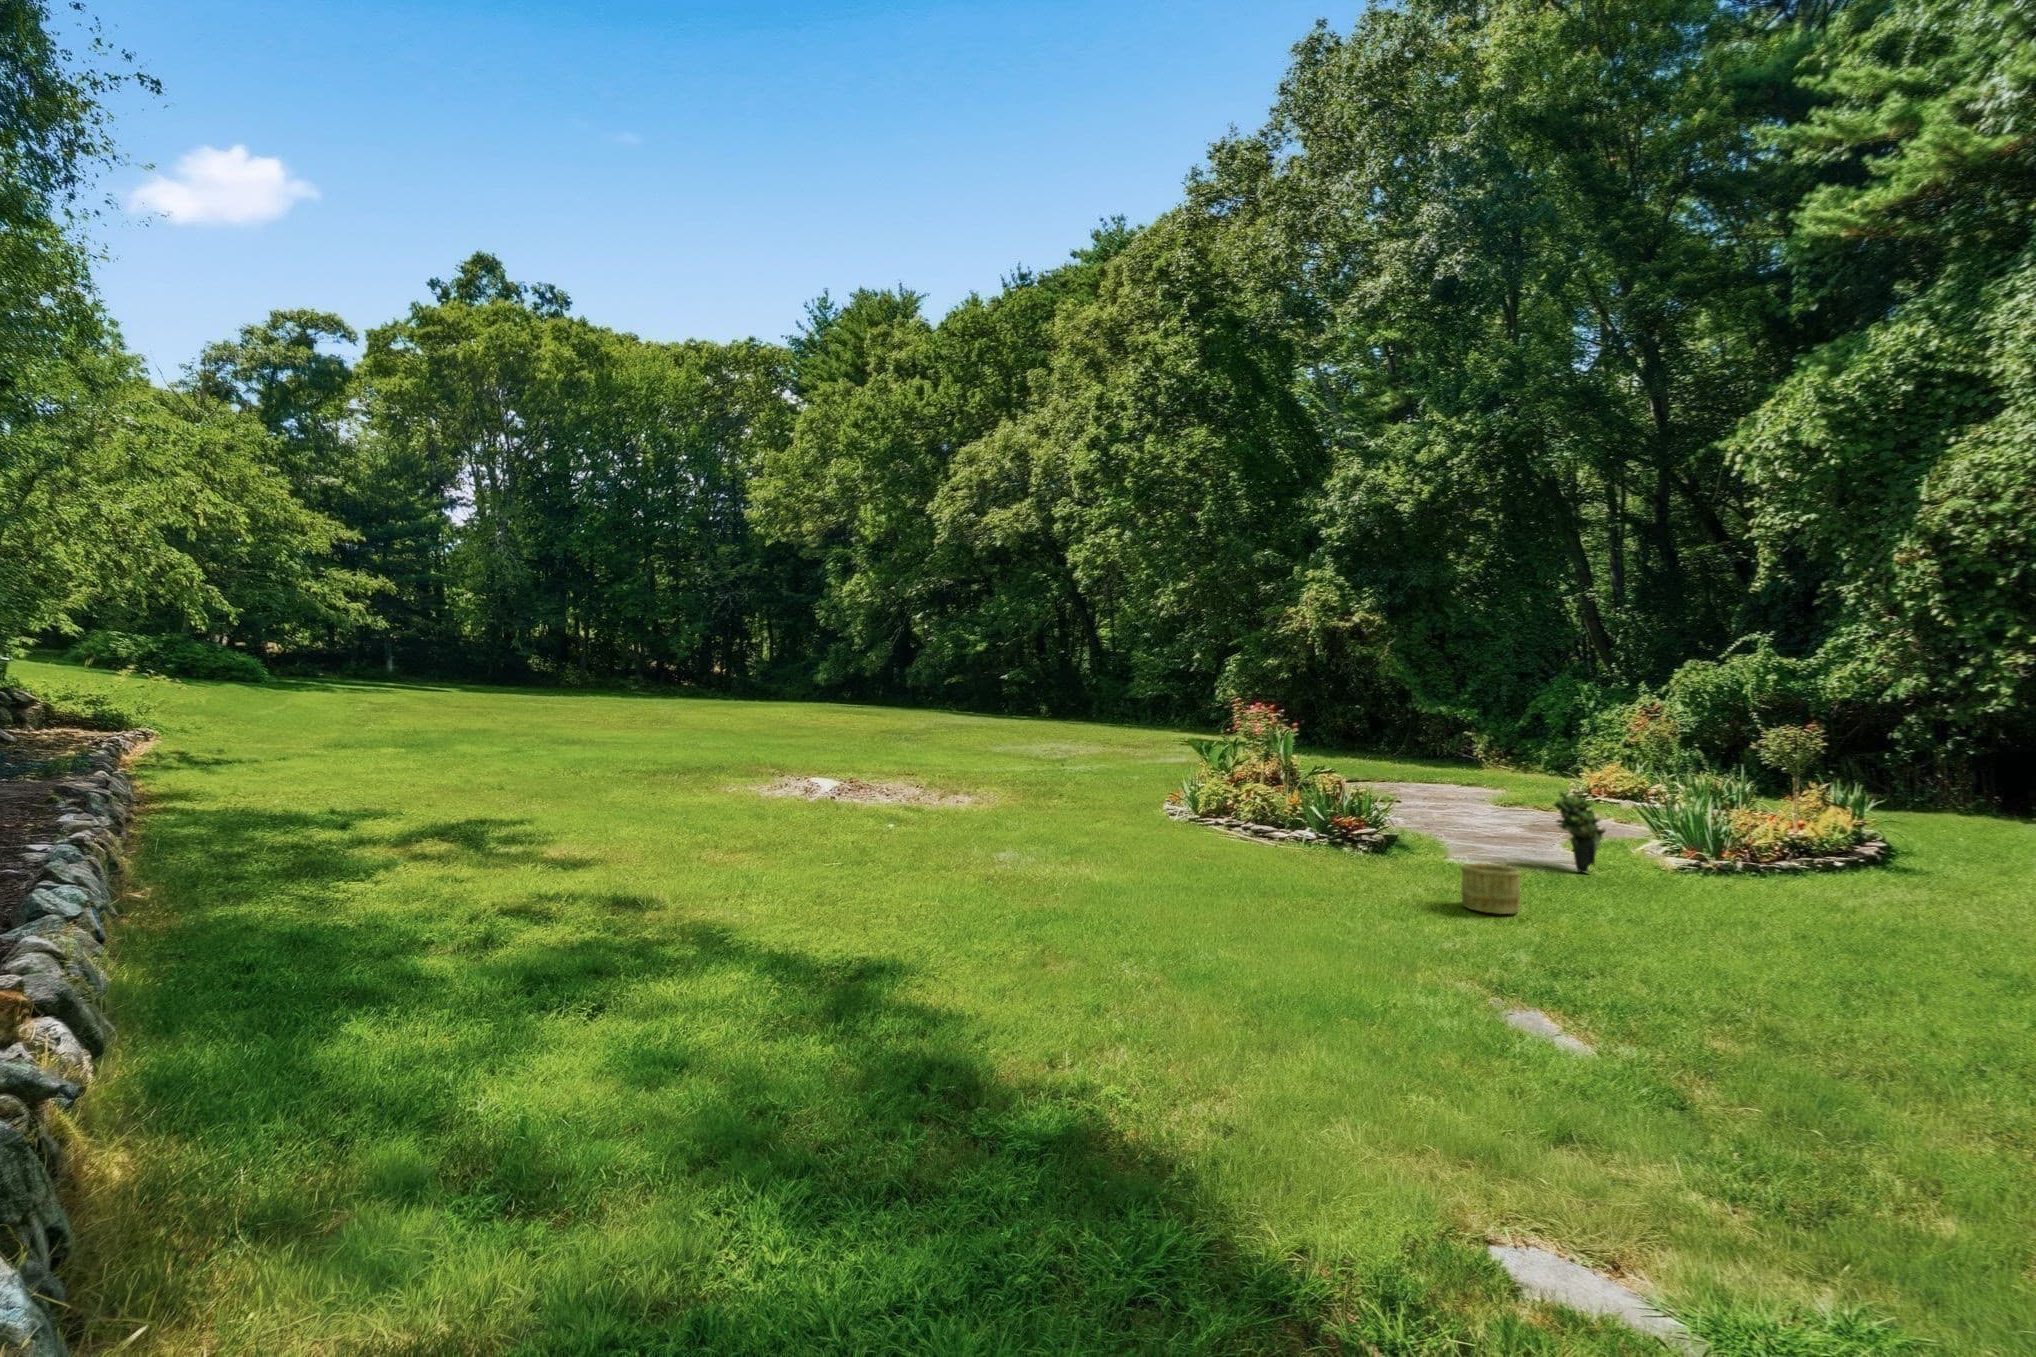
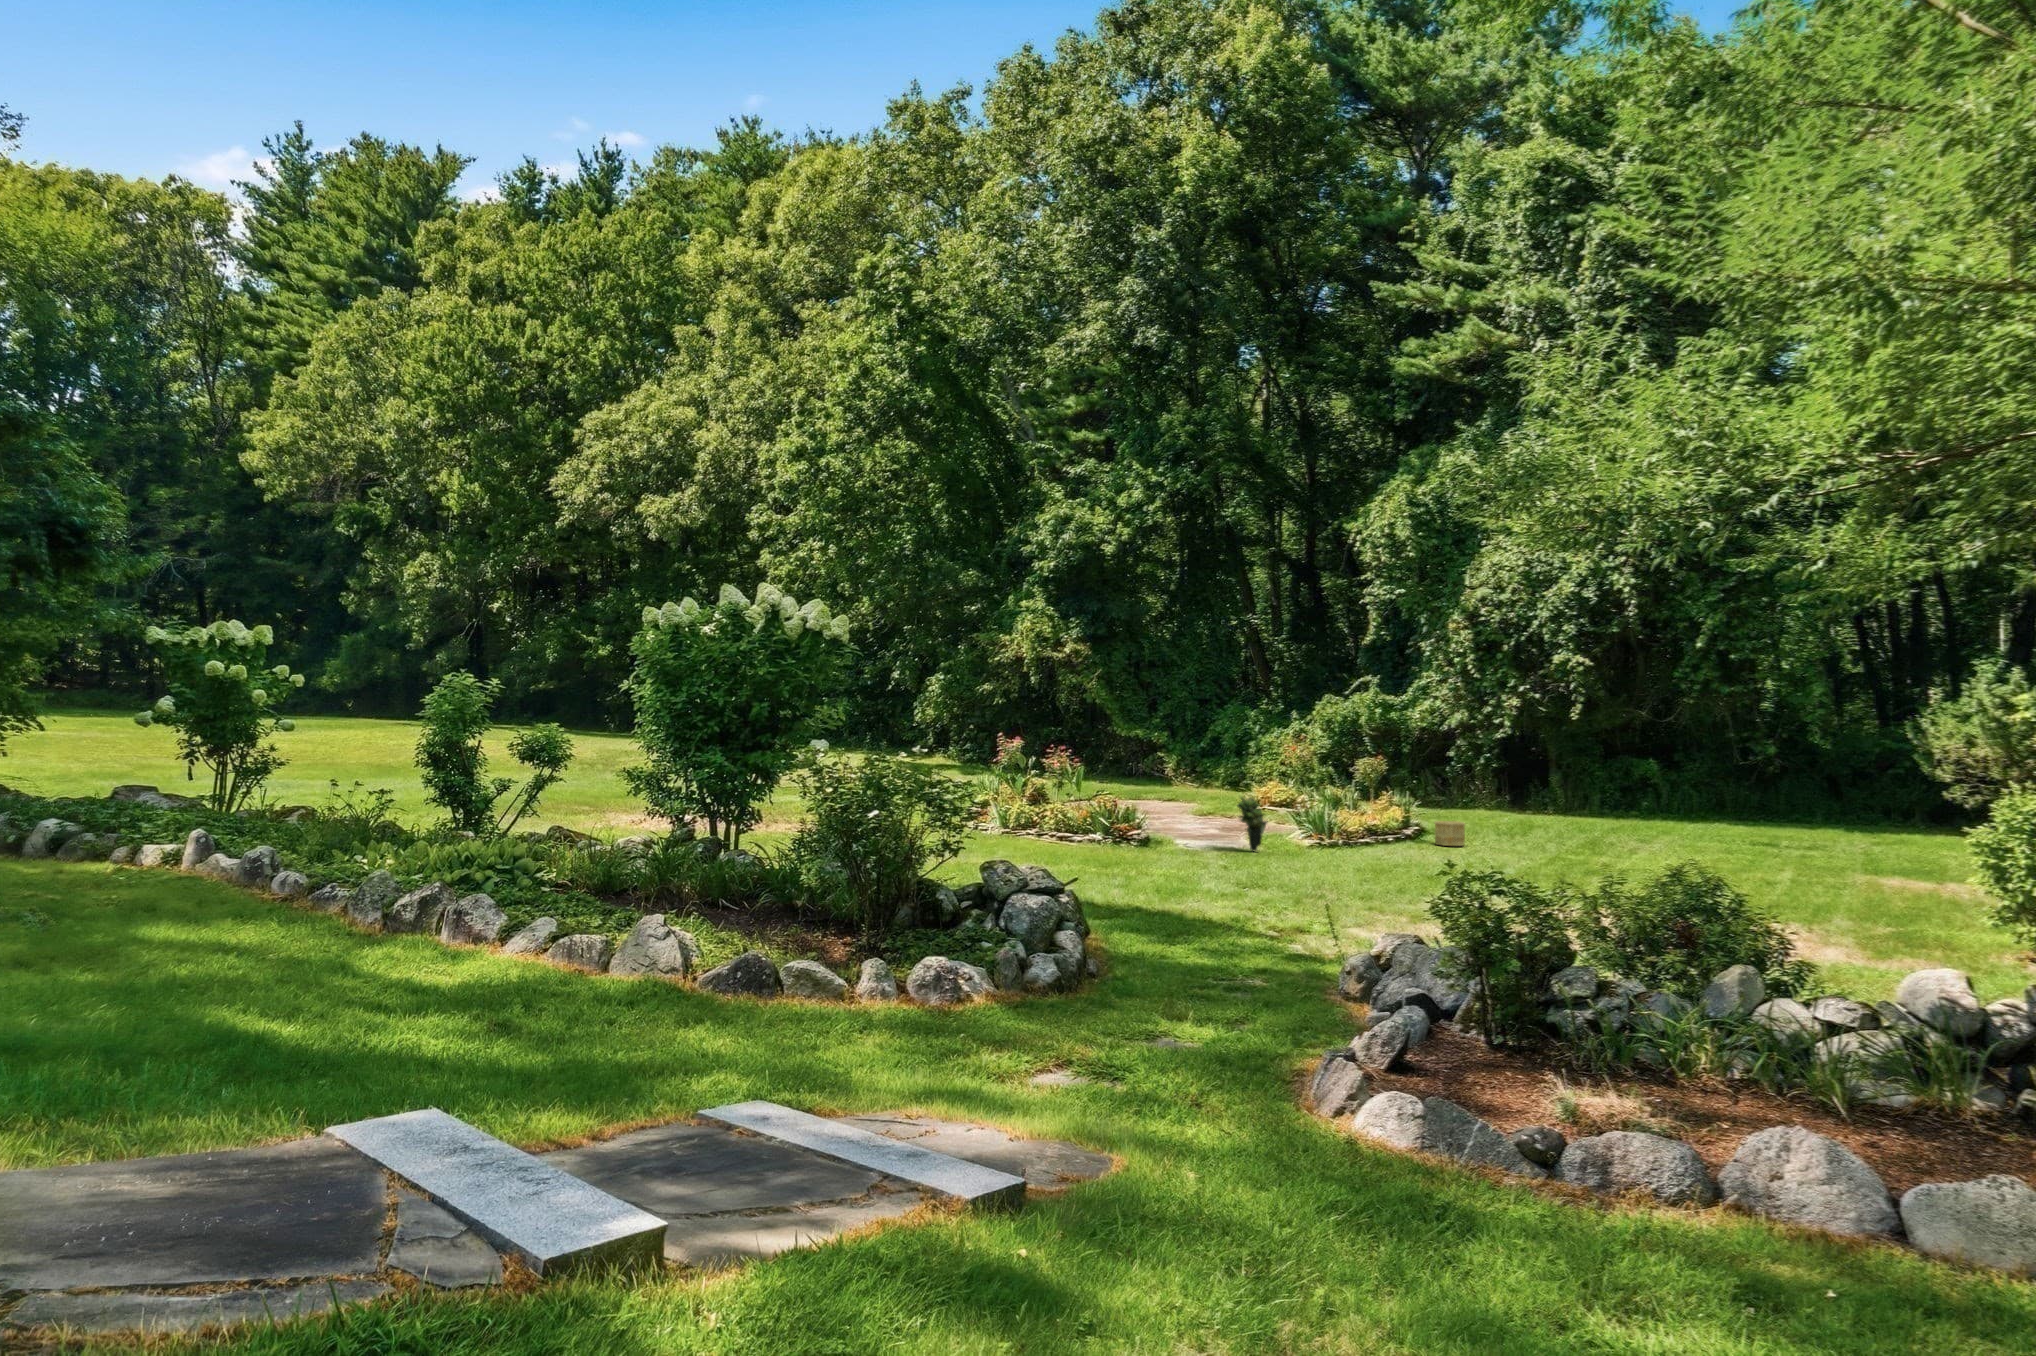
wooden bucket: present [1461,863,1521,914] -> present [1434,821,1465,846]

